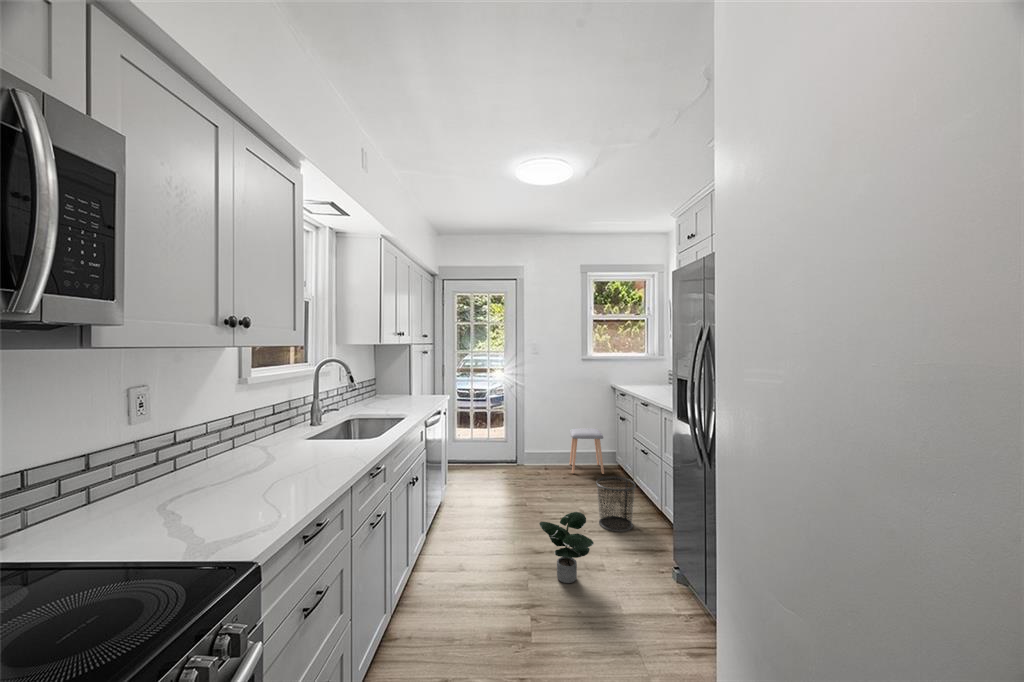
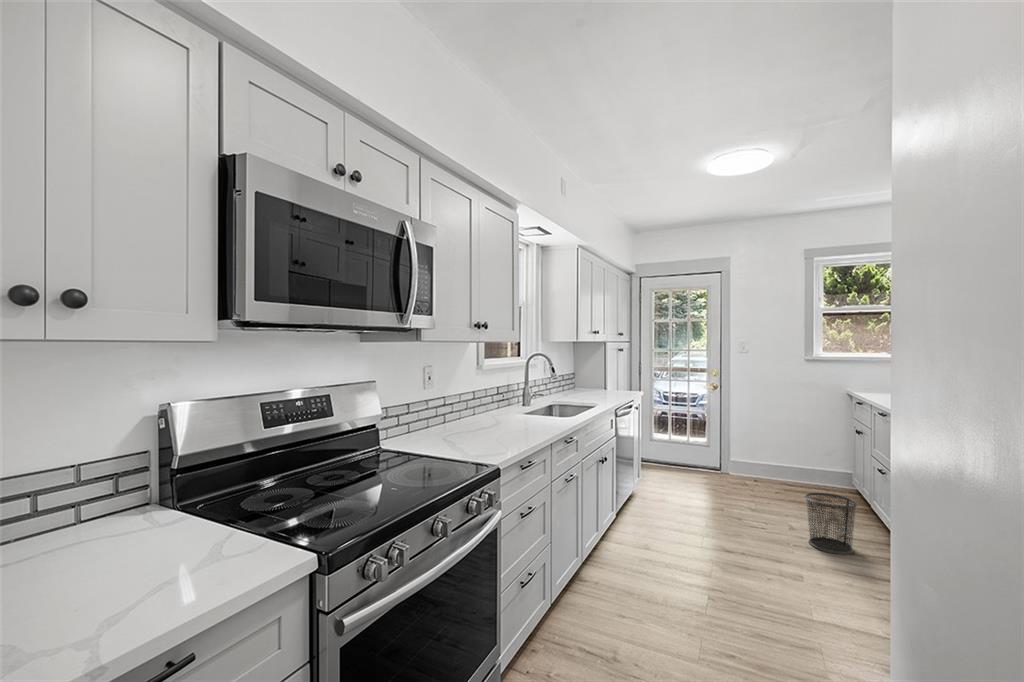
stool: present [569,428,604,474] -> none [789,442,834,499]
potted plant: present [539,512,594,583] -> none [724,515,782,581]

